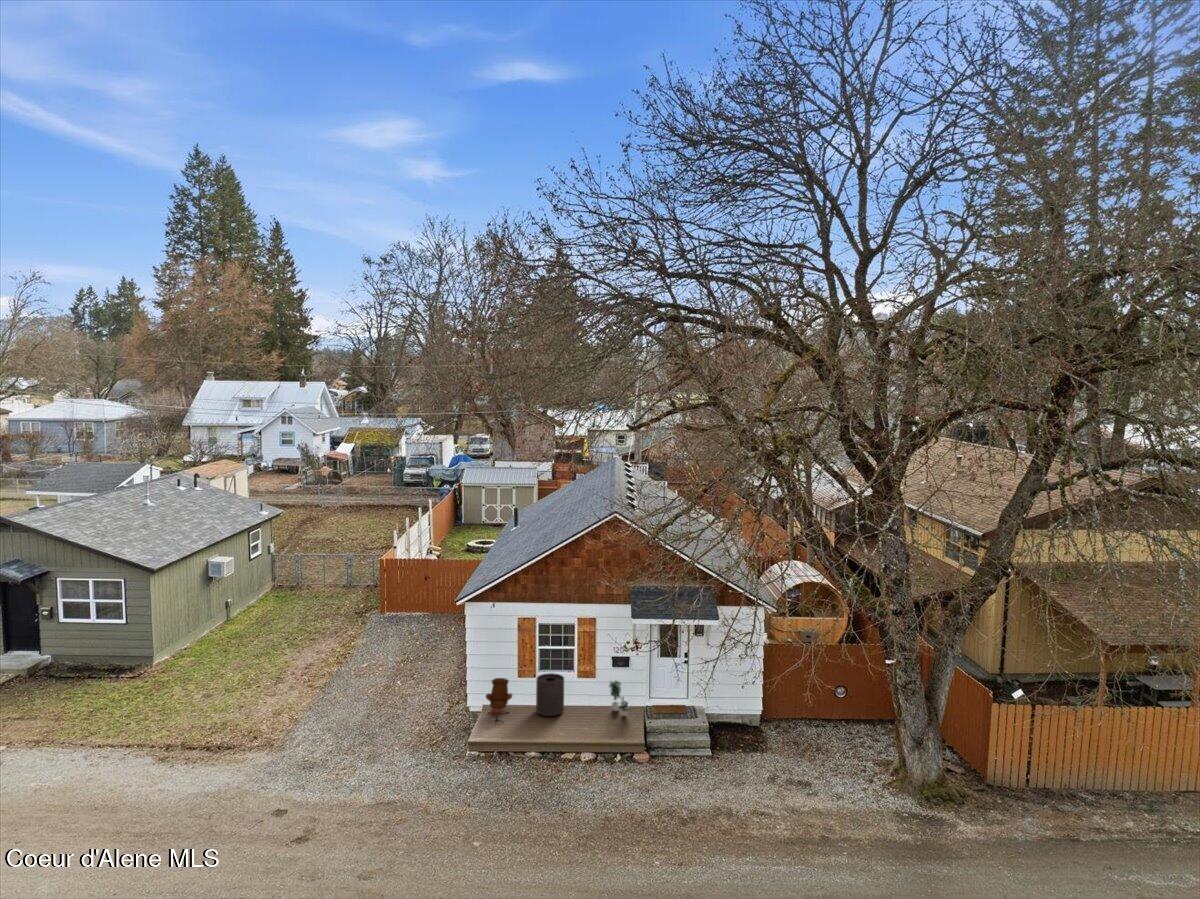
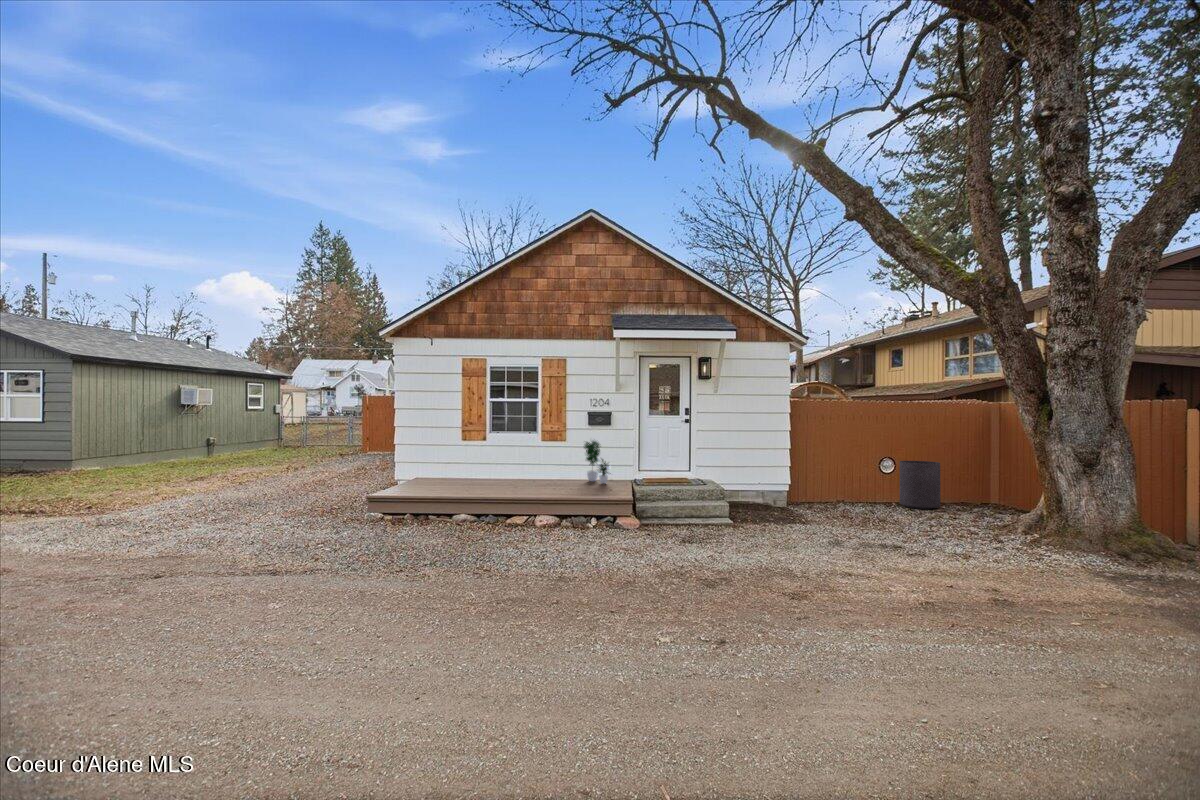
trash can: present [536,673,564,716] -> present [900,461,941,509]
lounge chair: present [486,678,512,722] -> none [412,439,452,488]

